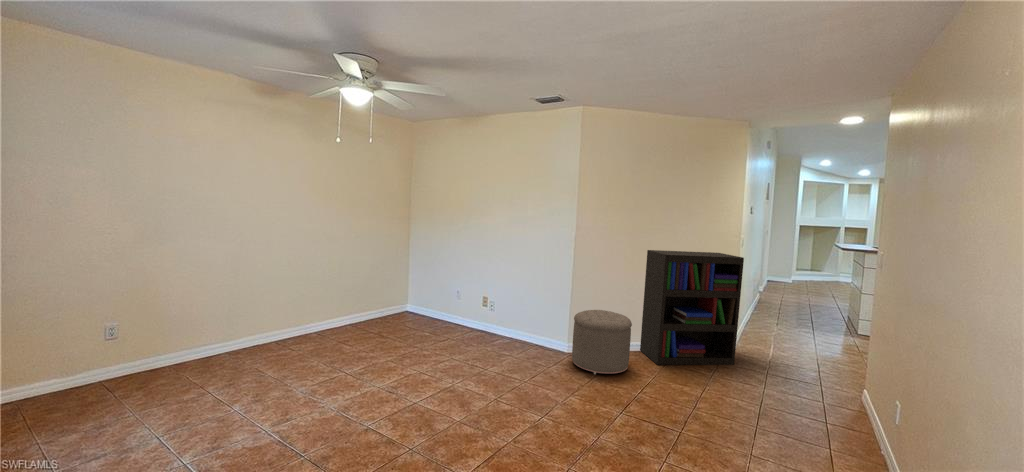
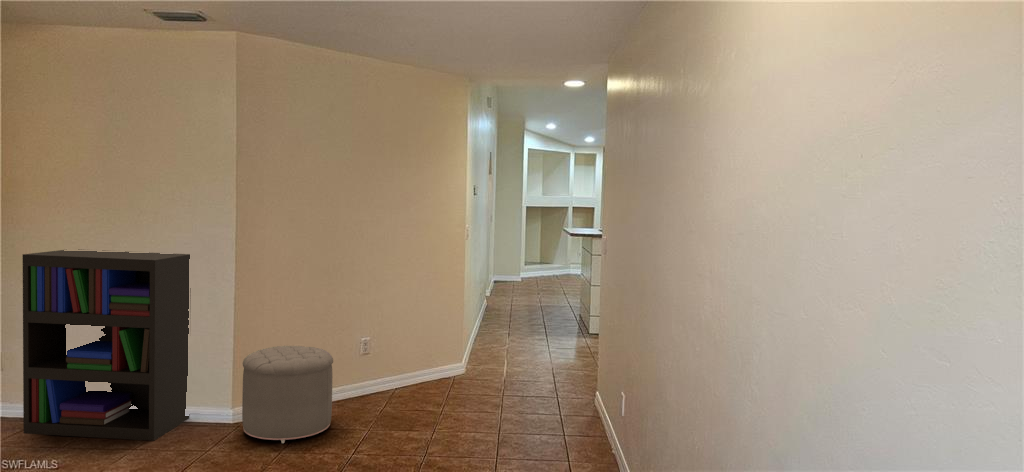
bookshelf: present [640,250,744,365] -> present [22,249,191,441]

